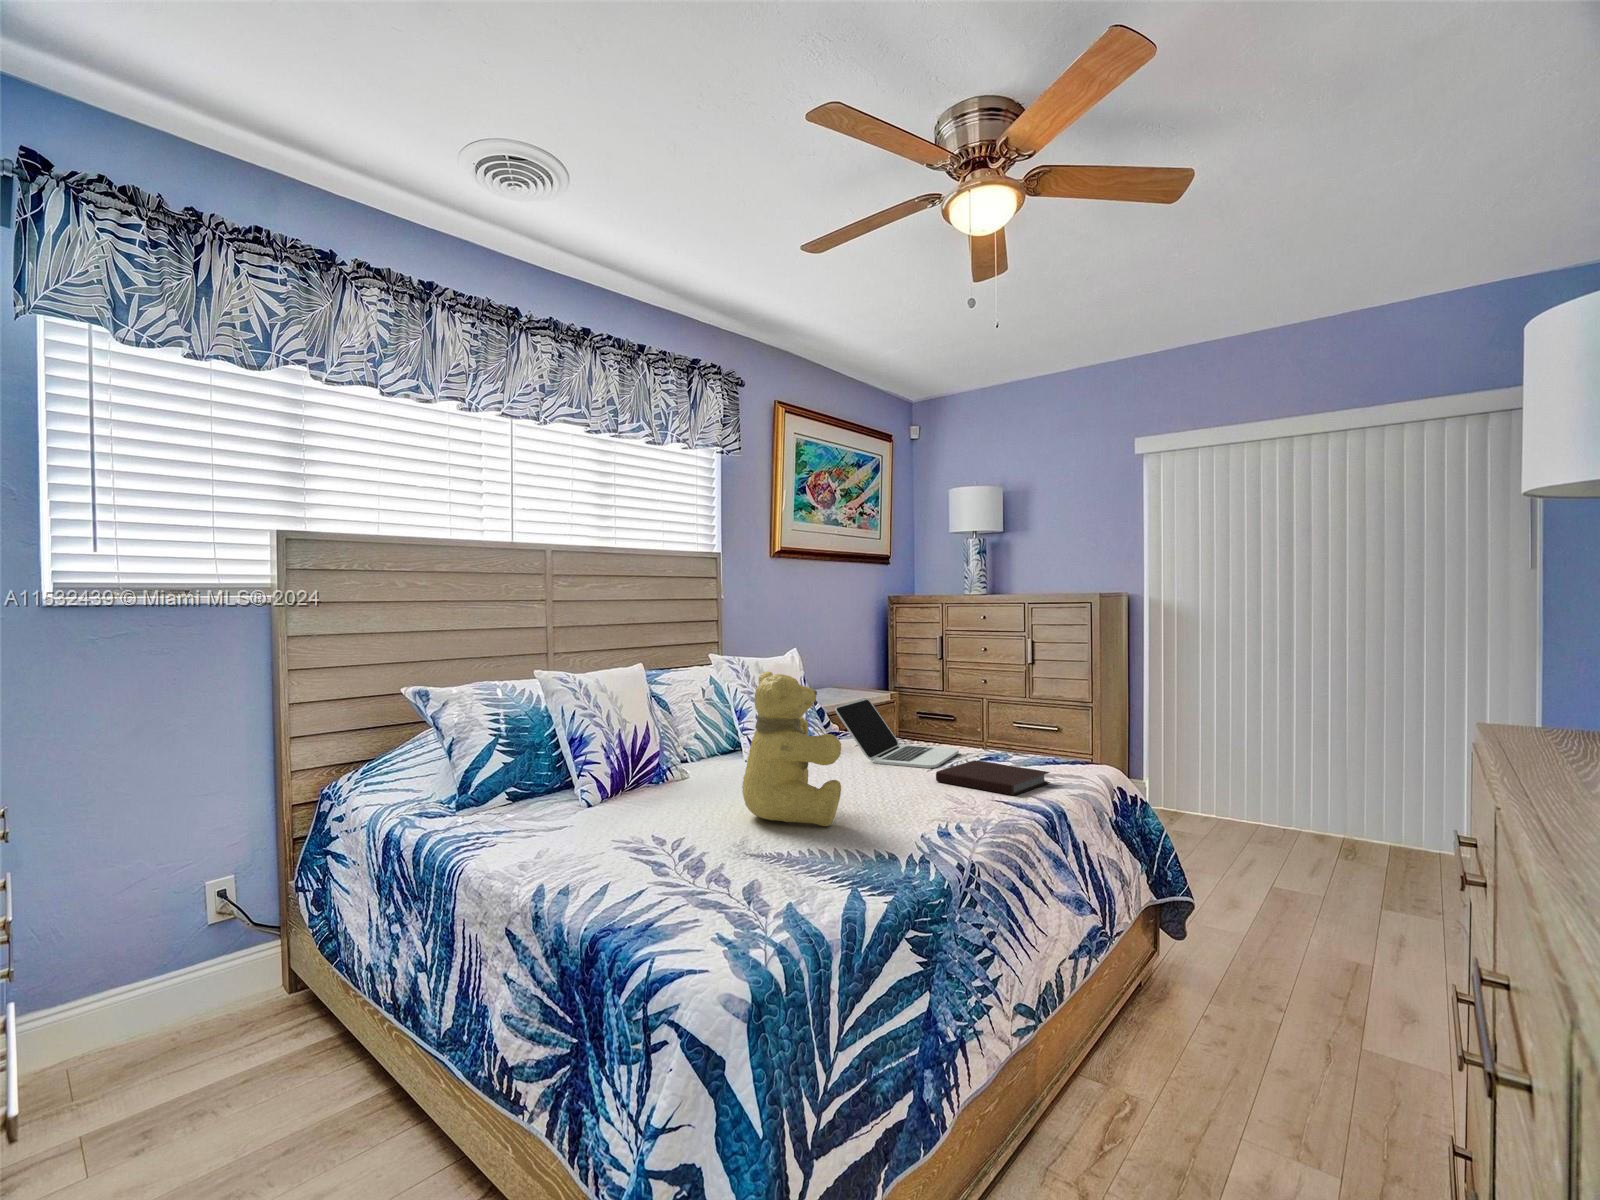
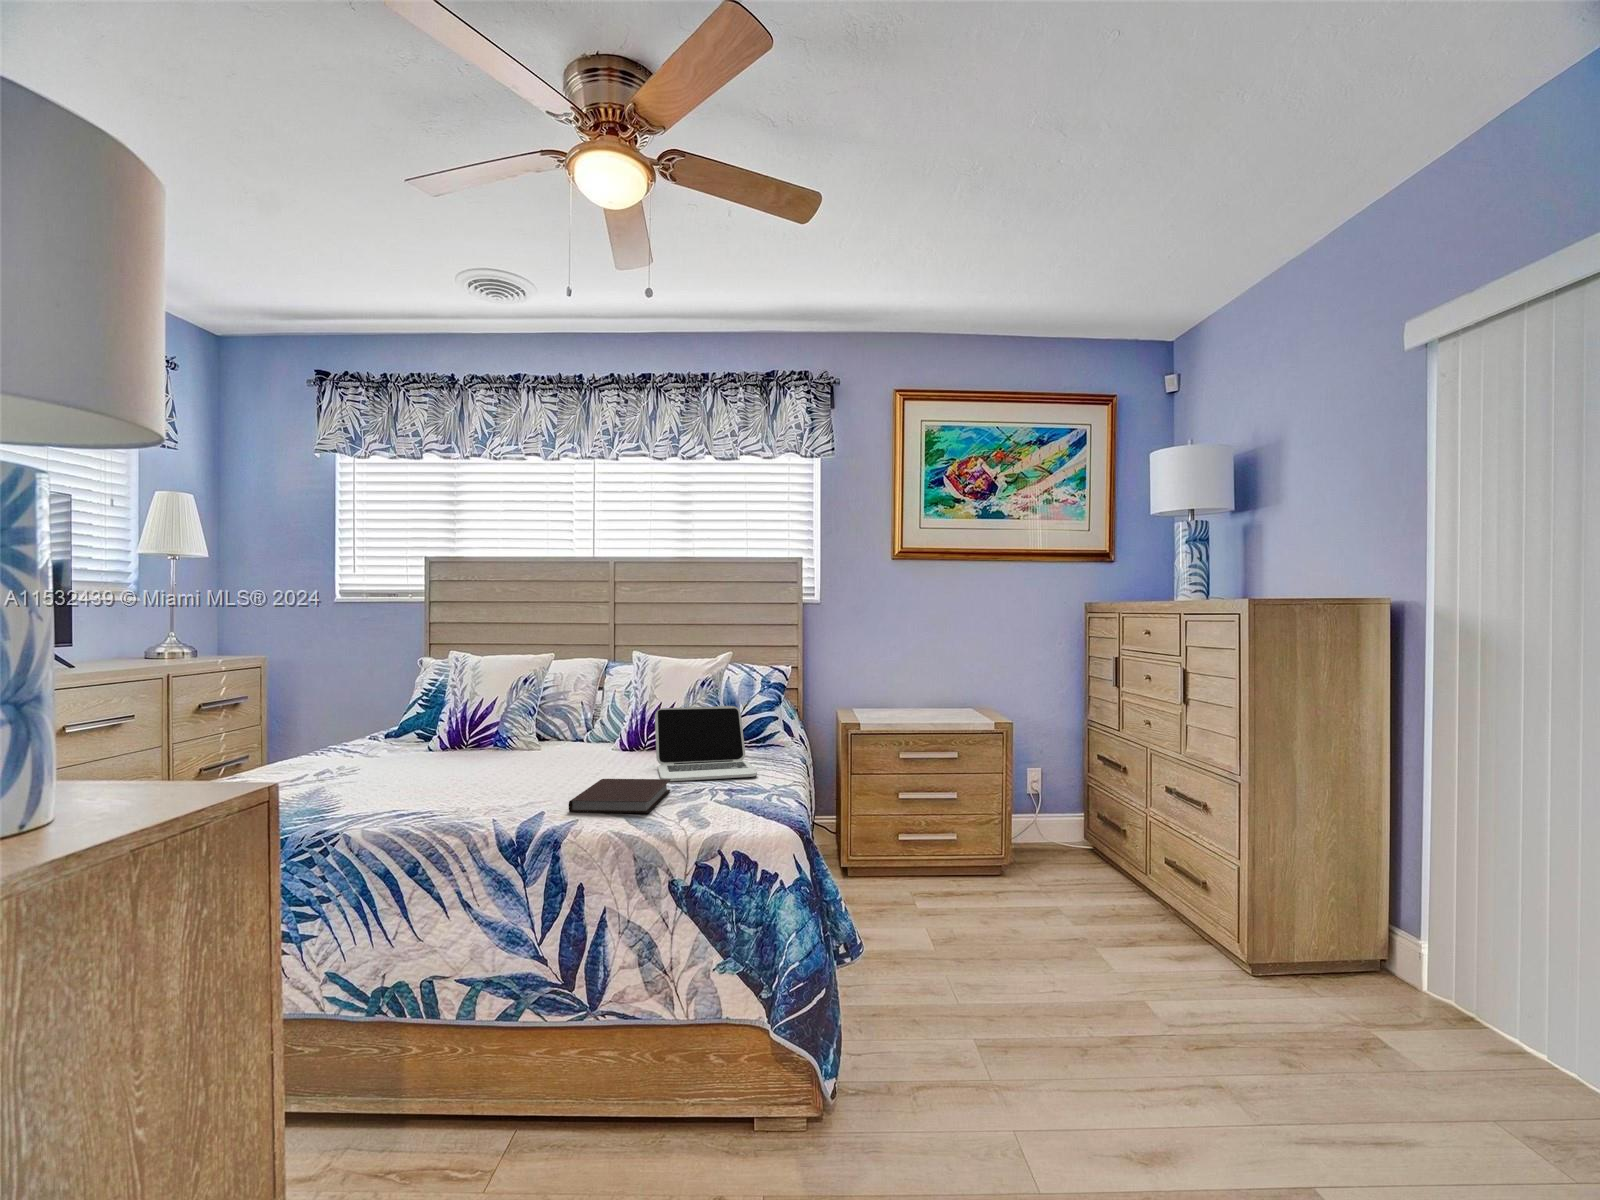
teddy bear: present [742,671,841,826] -> none [378,661,482,790]

